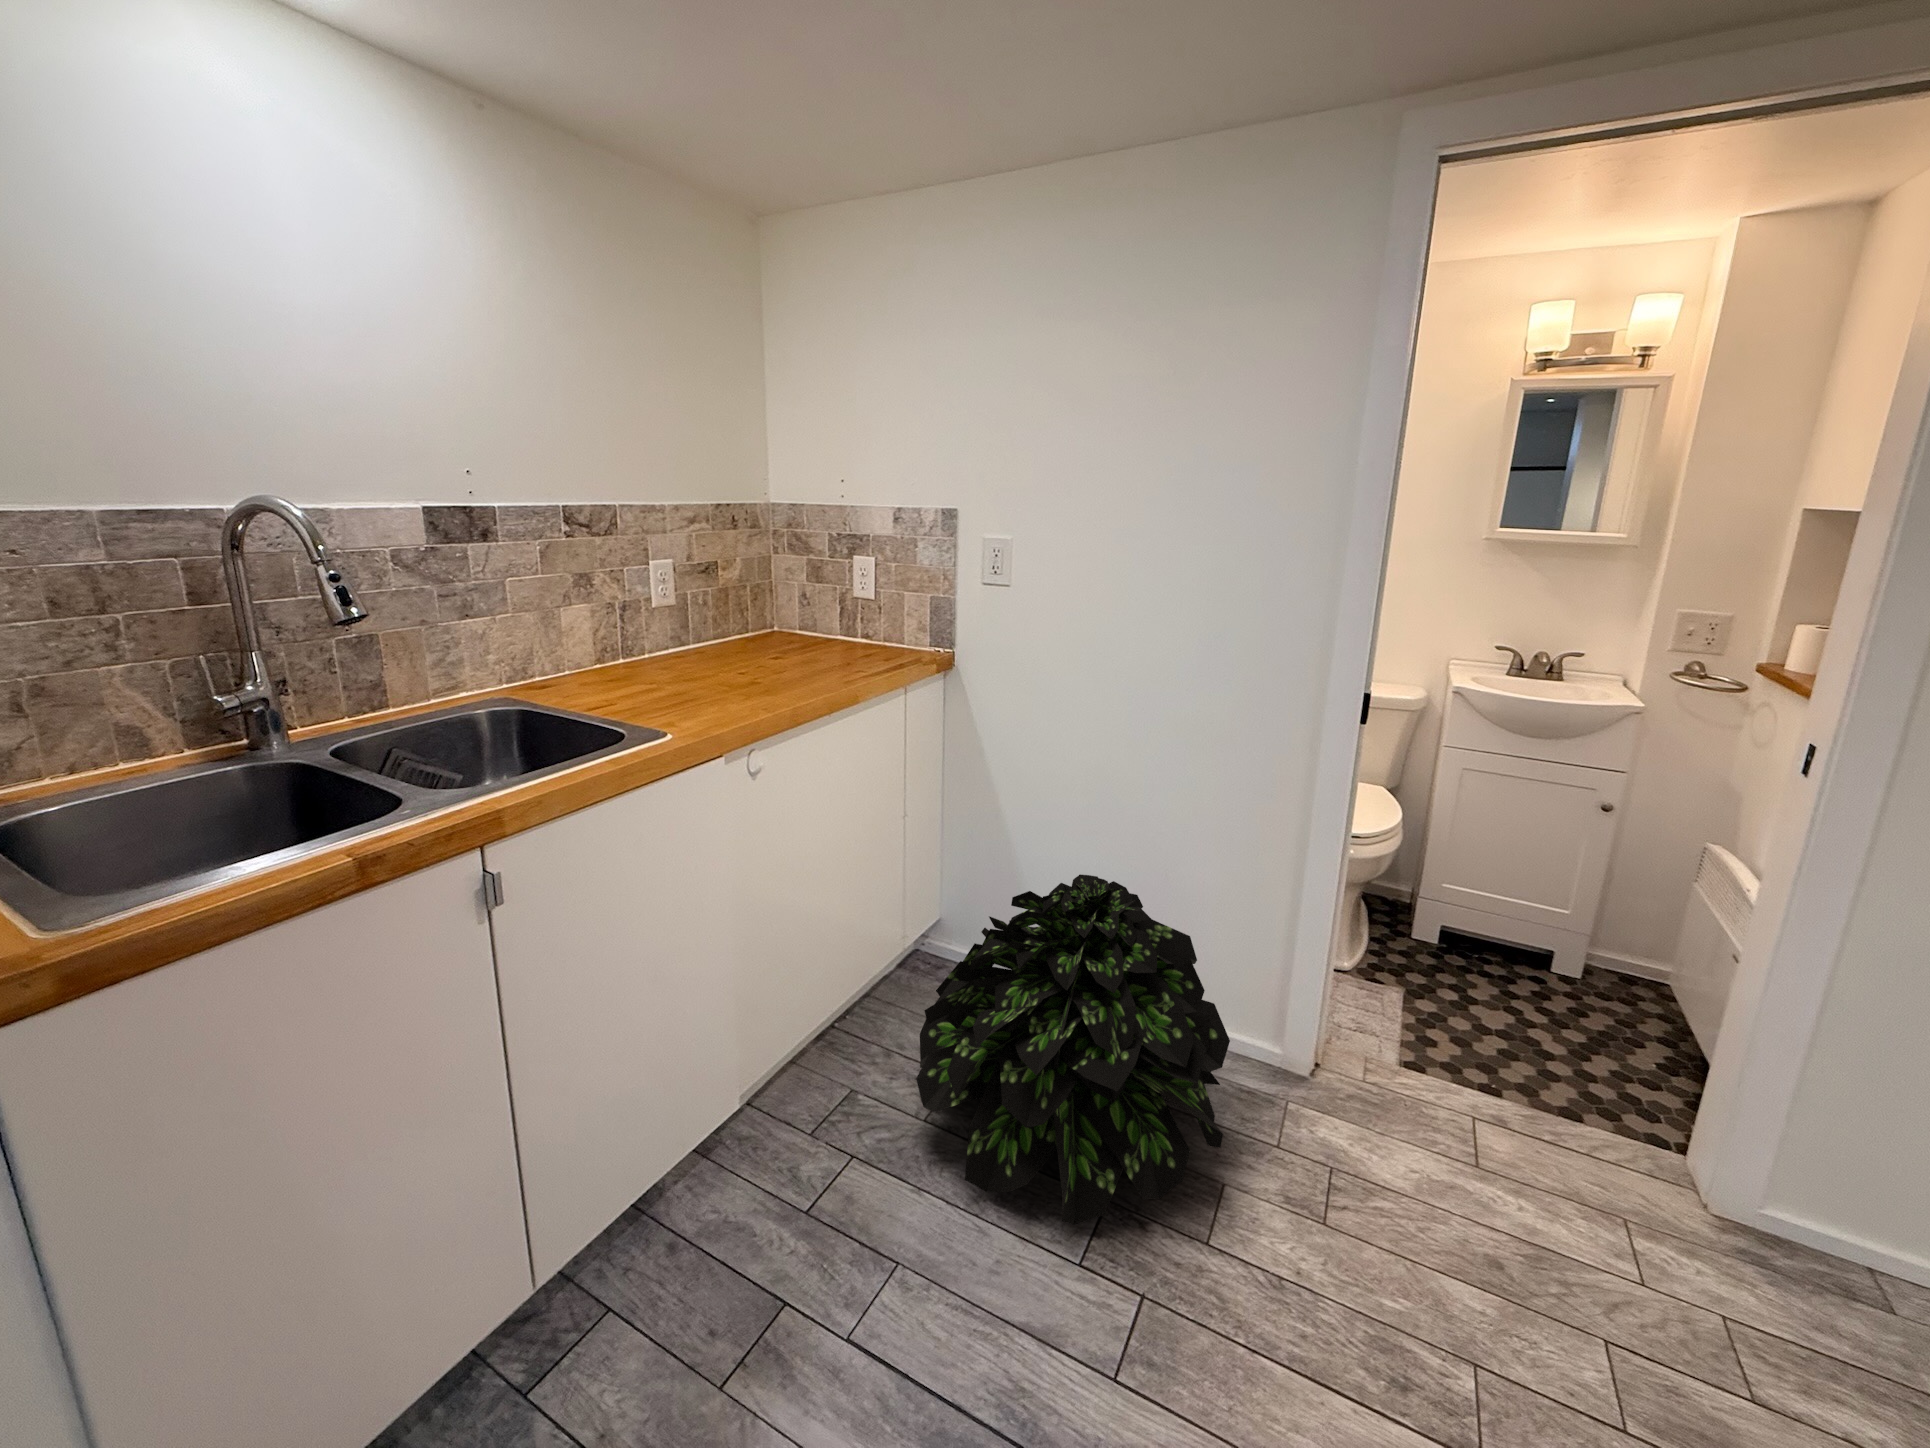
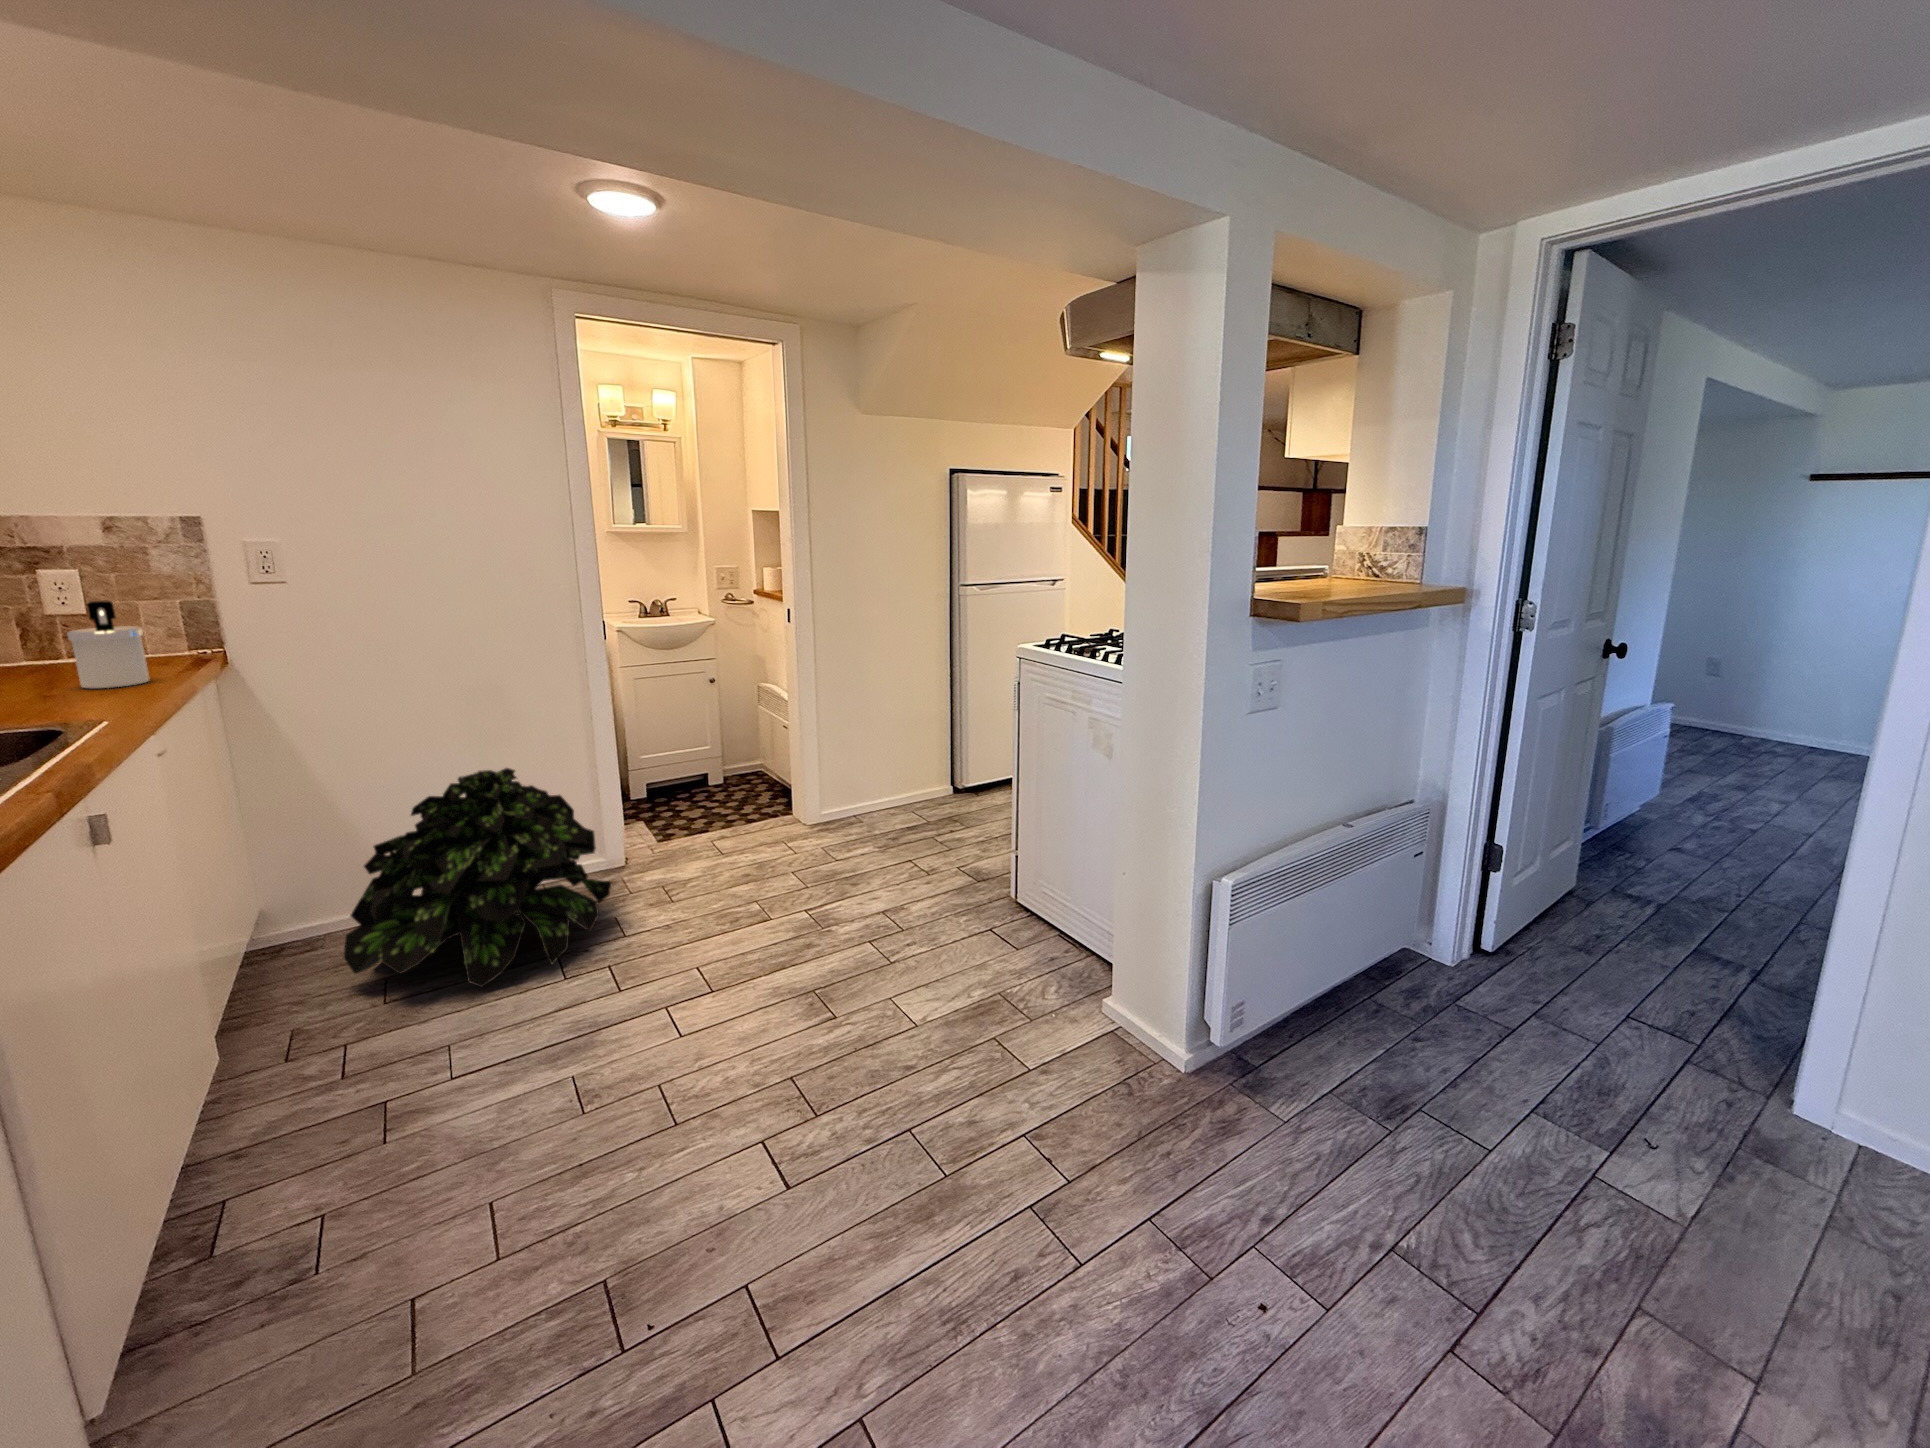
soap dispenser: none [774,594,832,684] -> present [67,600,150,688]

